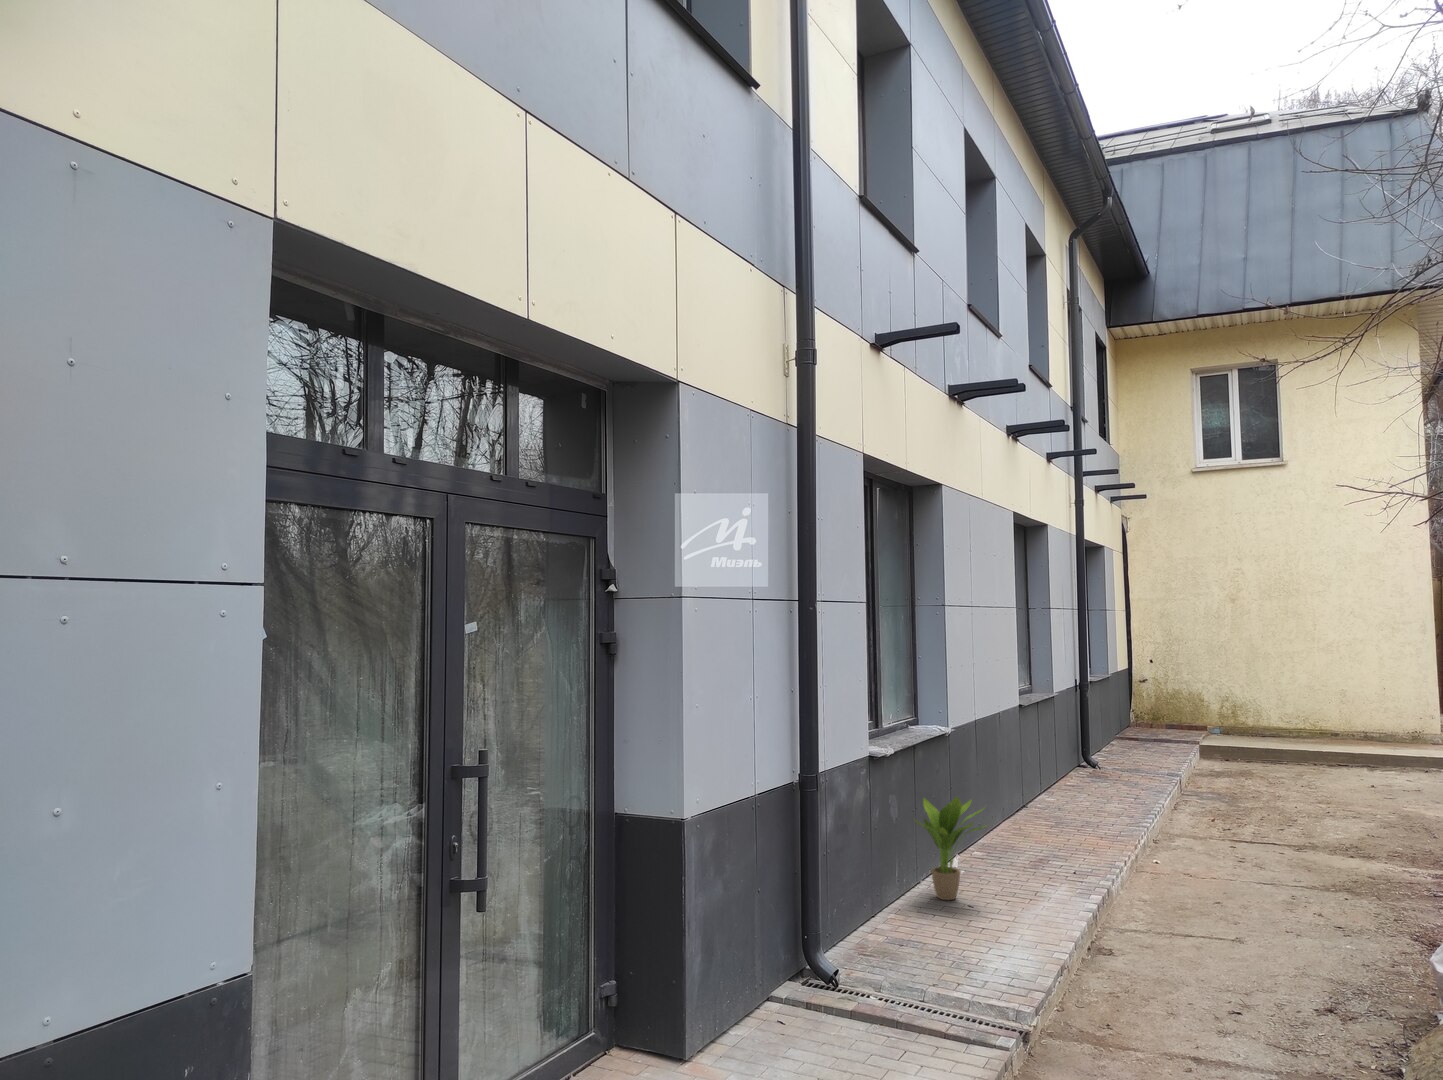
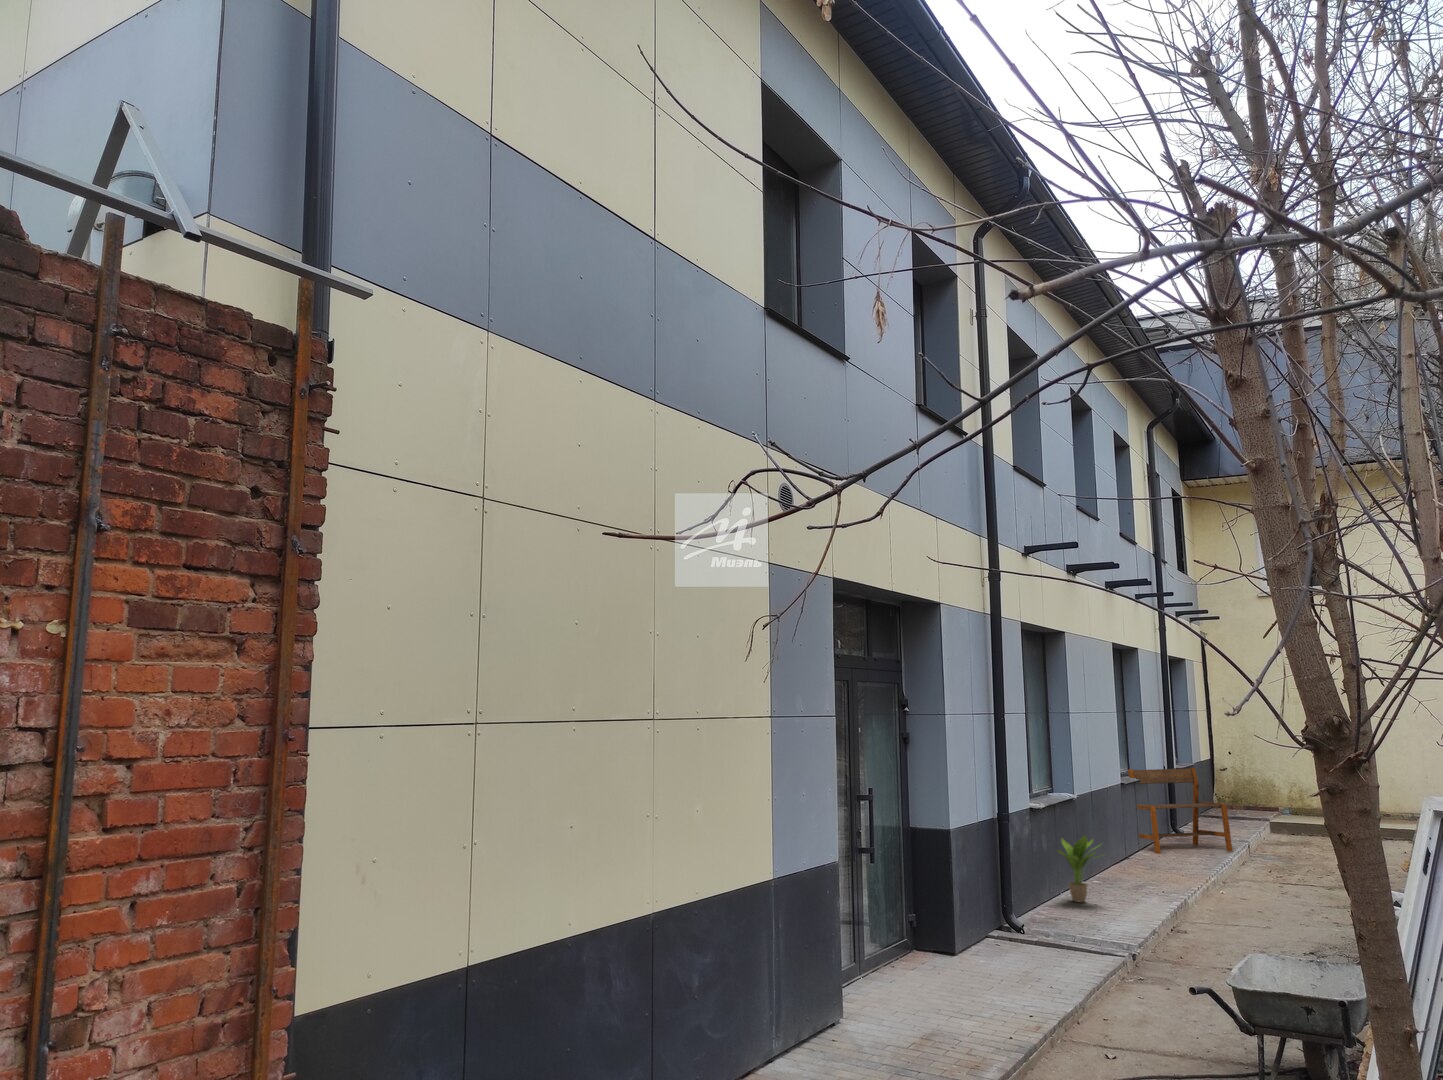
bench: none [1029,682,1163,799] -> present [1128,768,1232,854]

